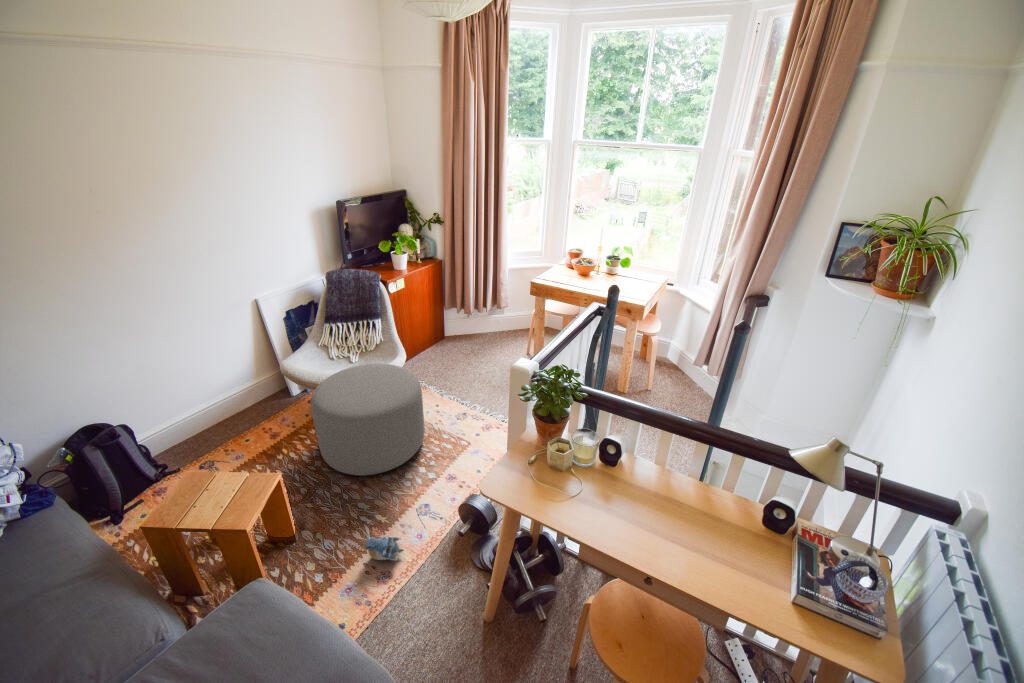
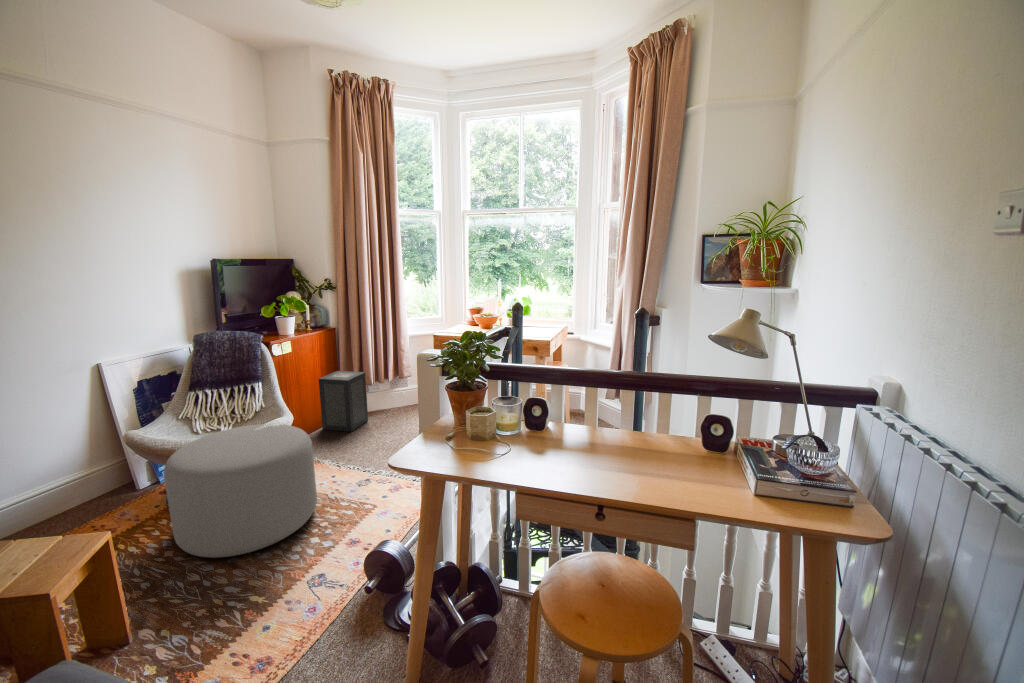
speaker: none [427,299,467,357] -> present [319,371,368,432]
plush toy: present [364,537,404,561] -> none [231,610,289,644]

